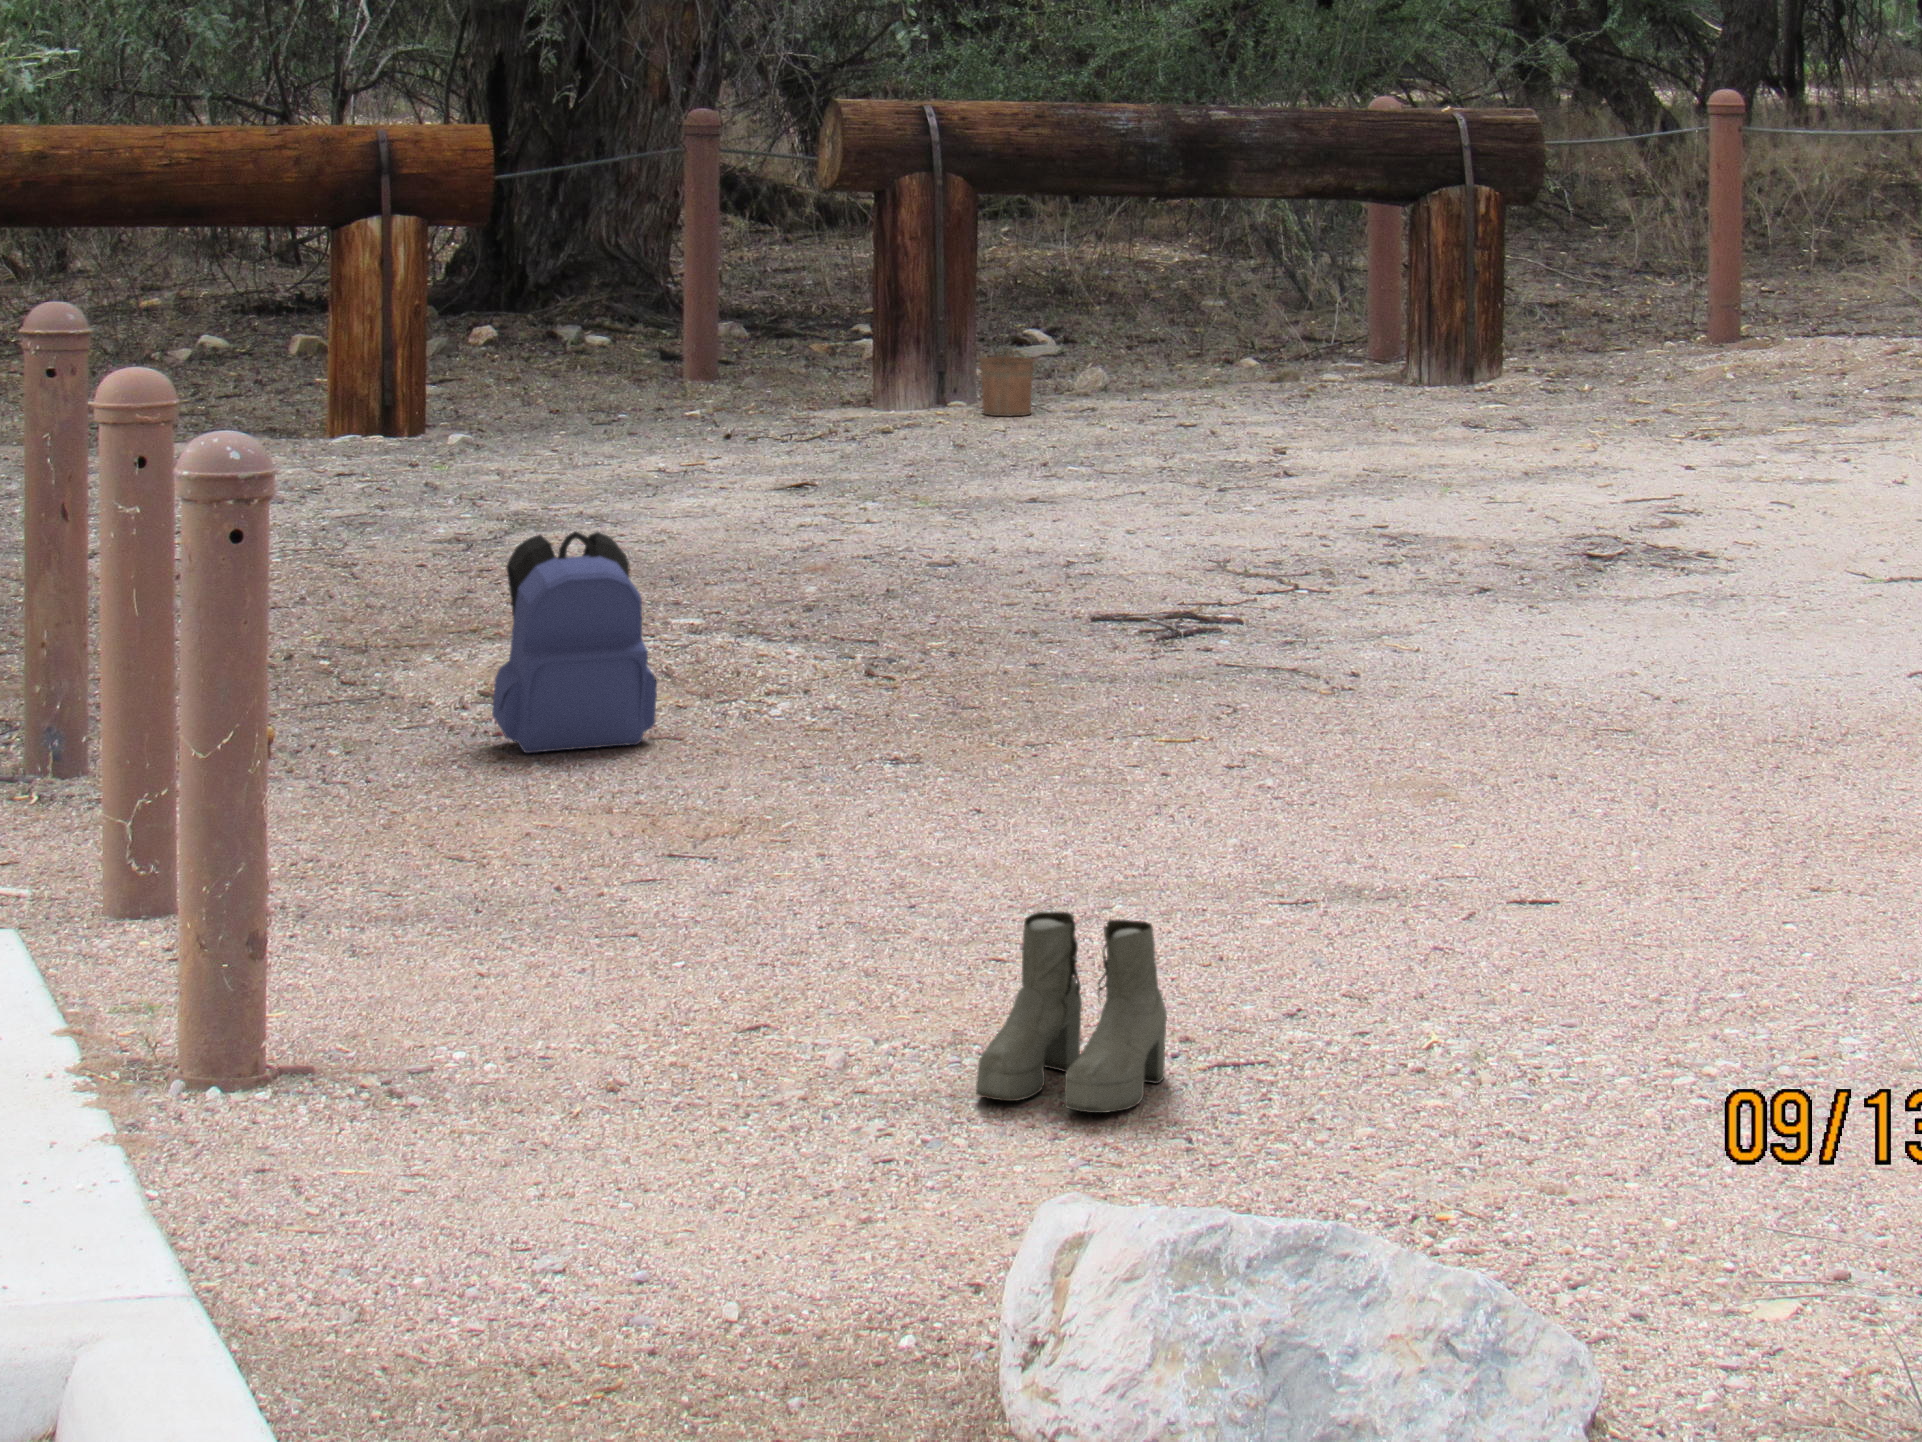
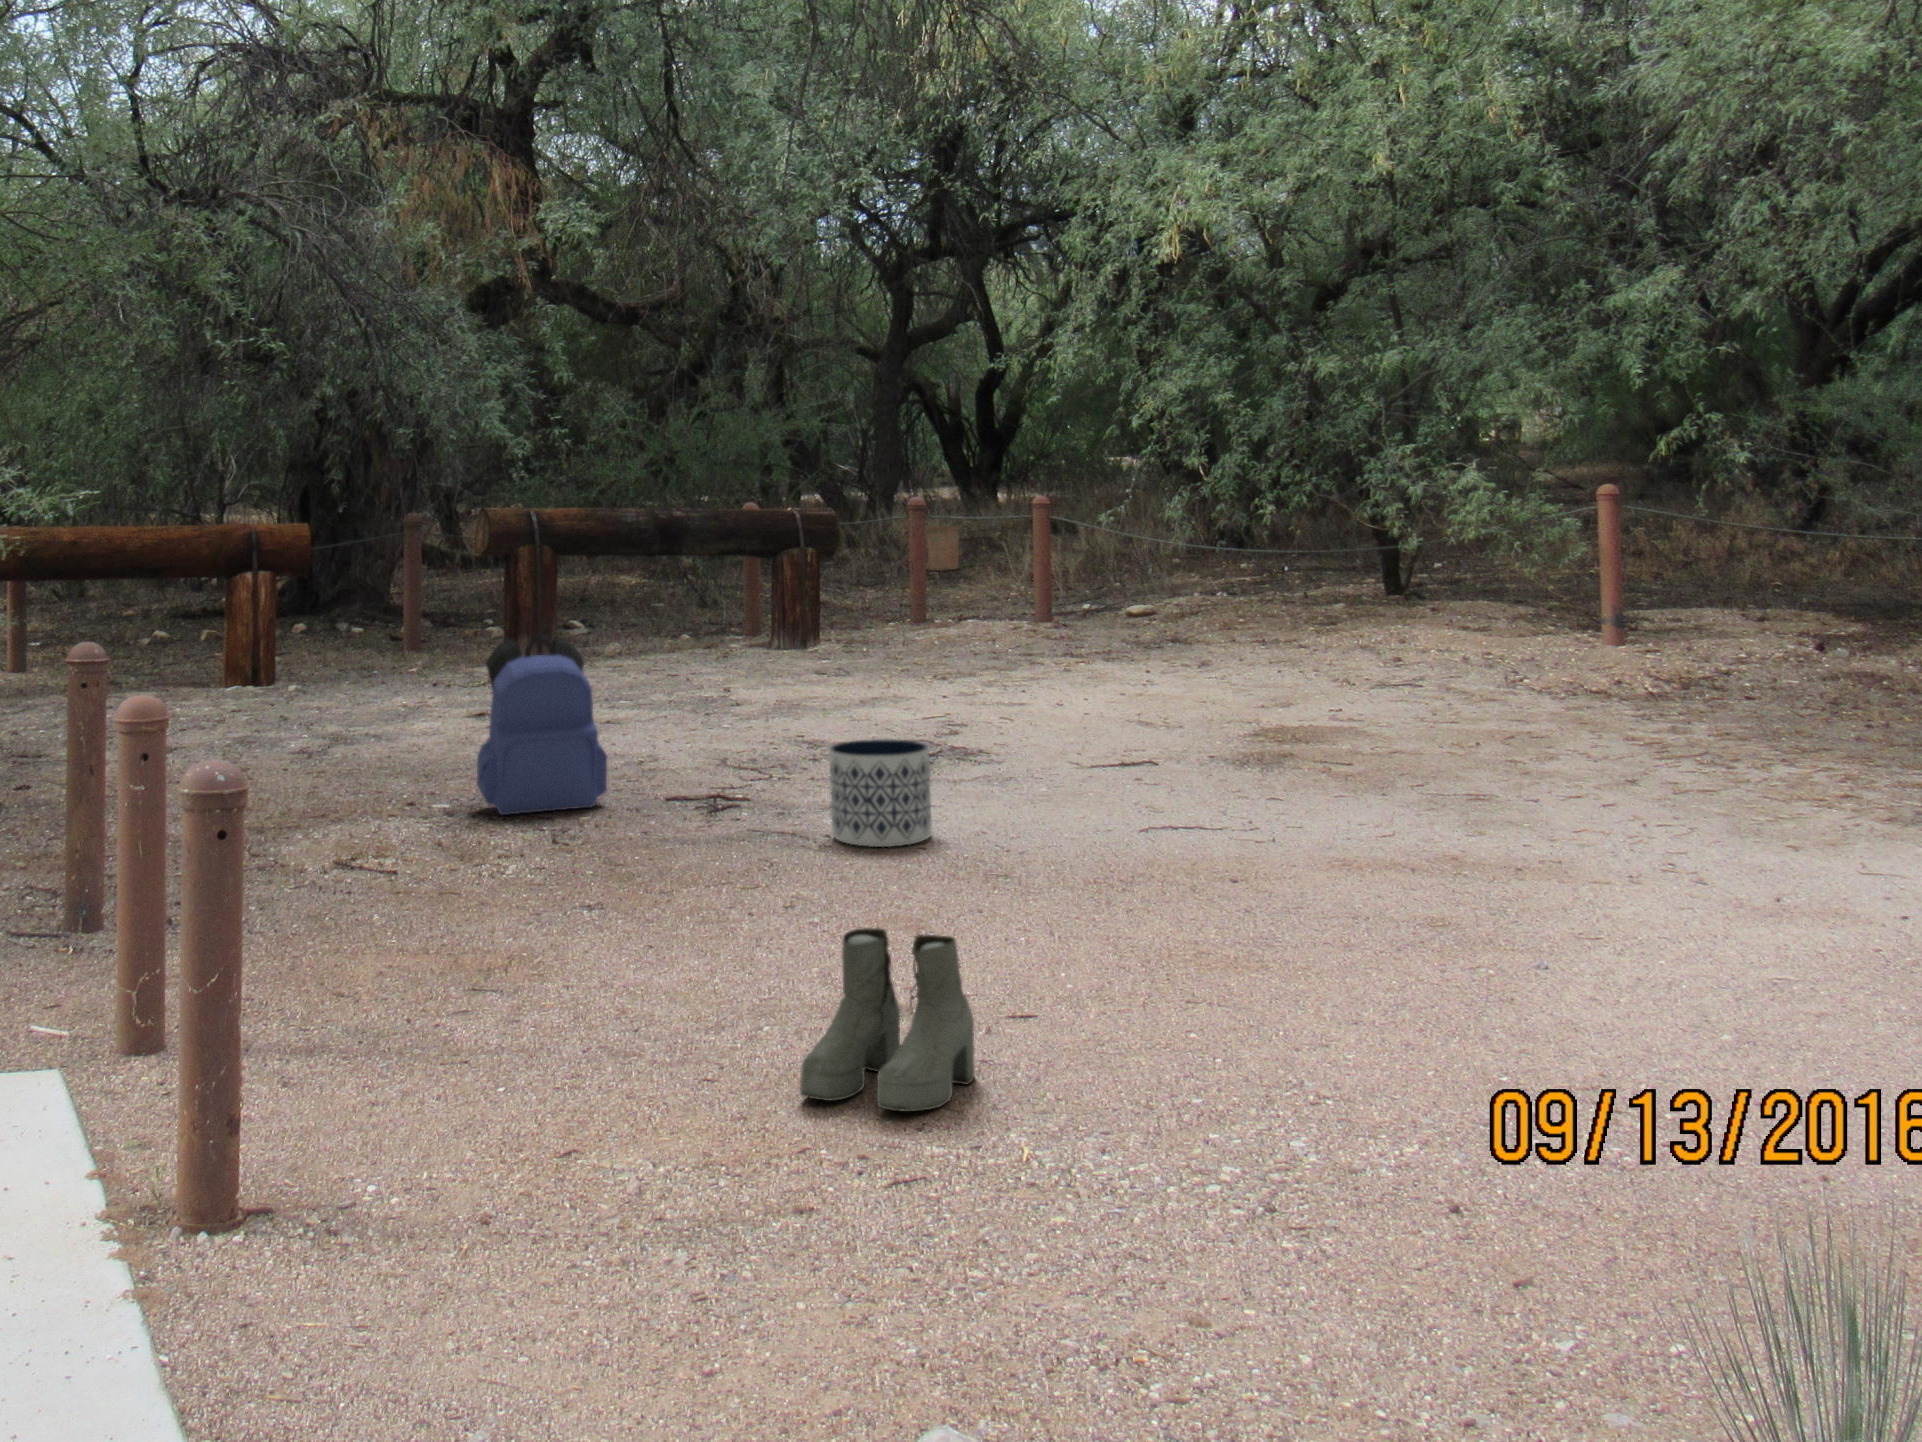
planter: none [944,671,1065,801] -> present [829,739,932,847]

